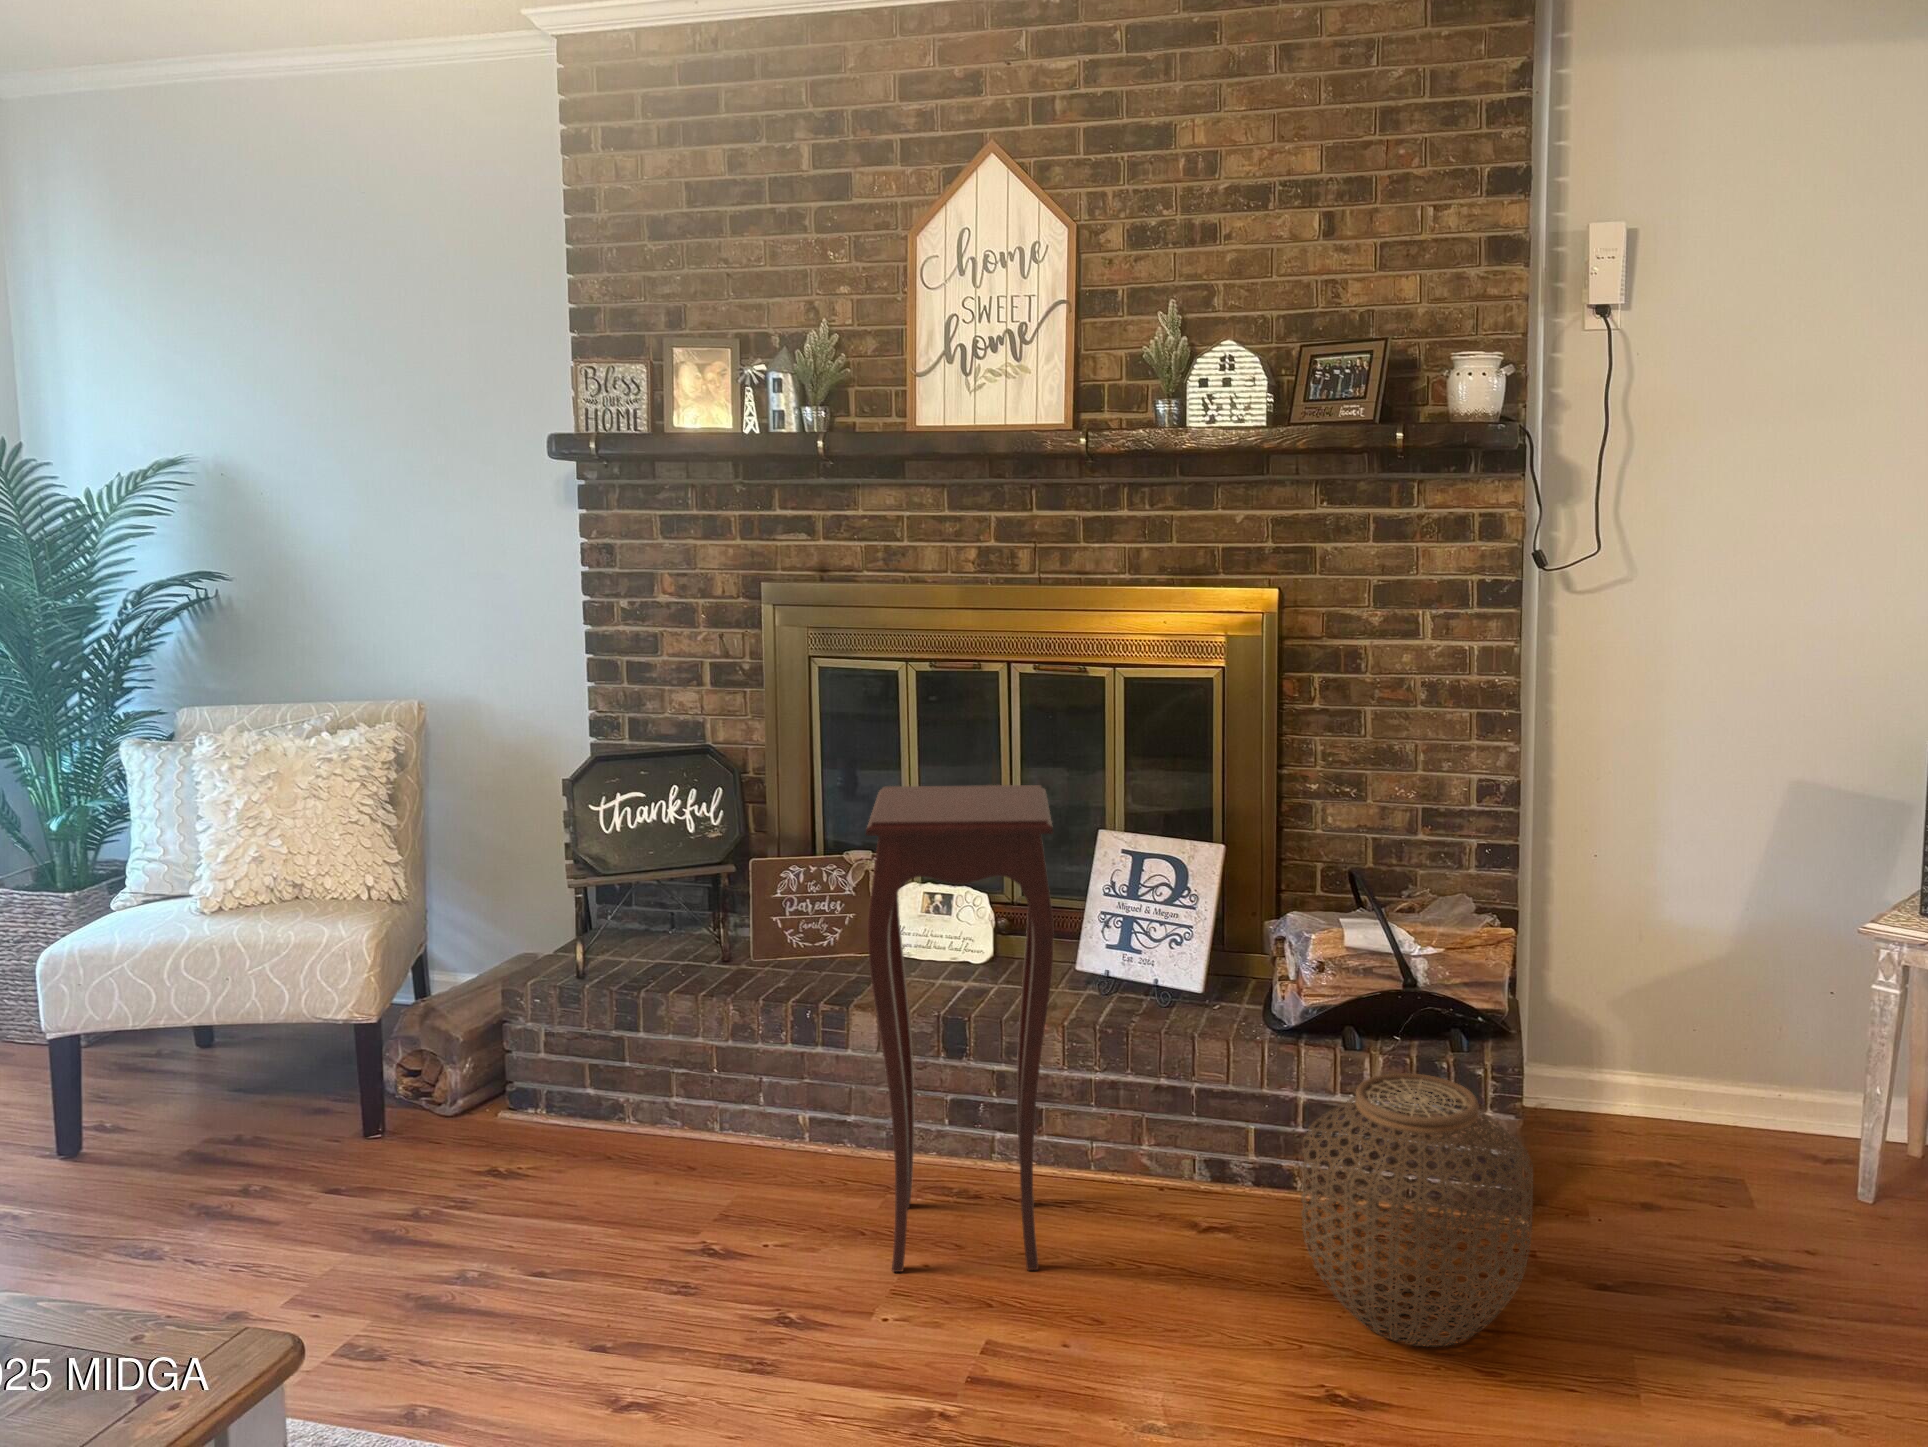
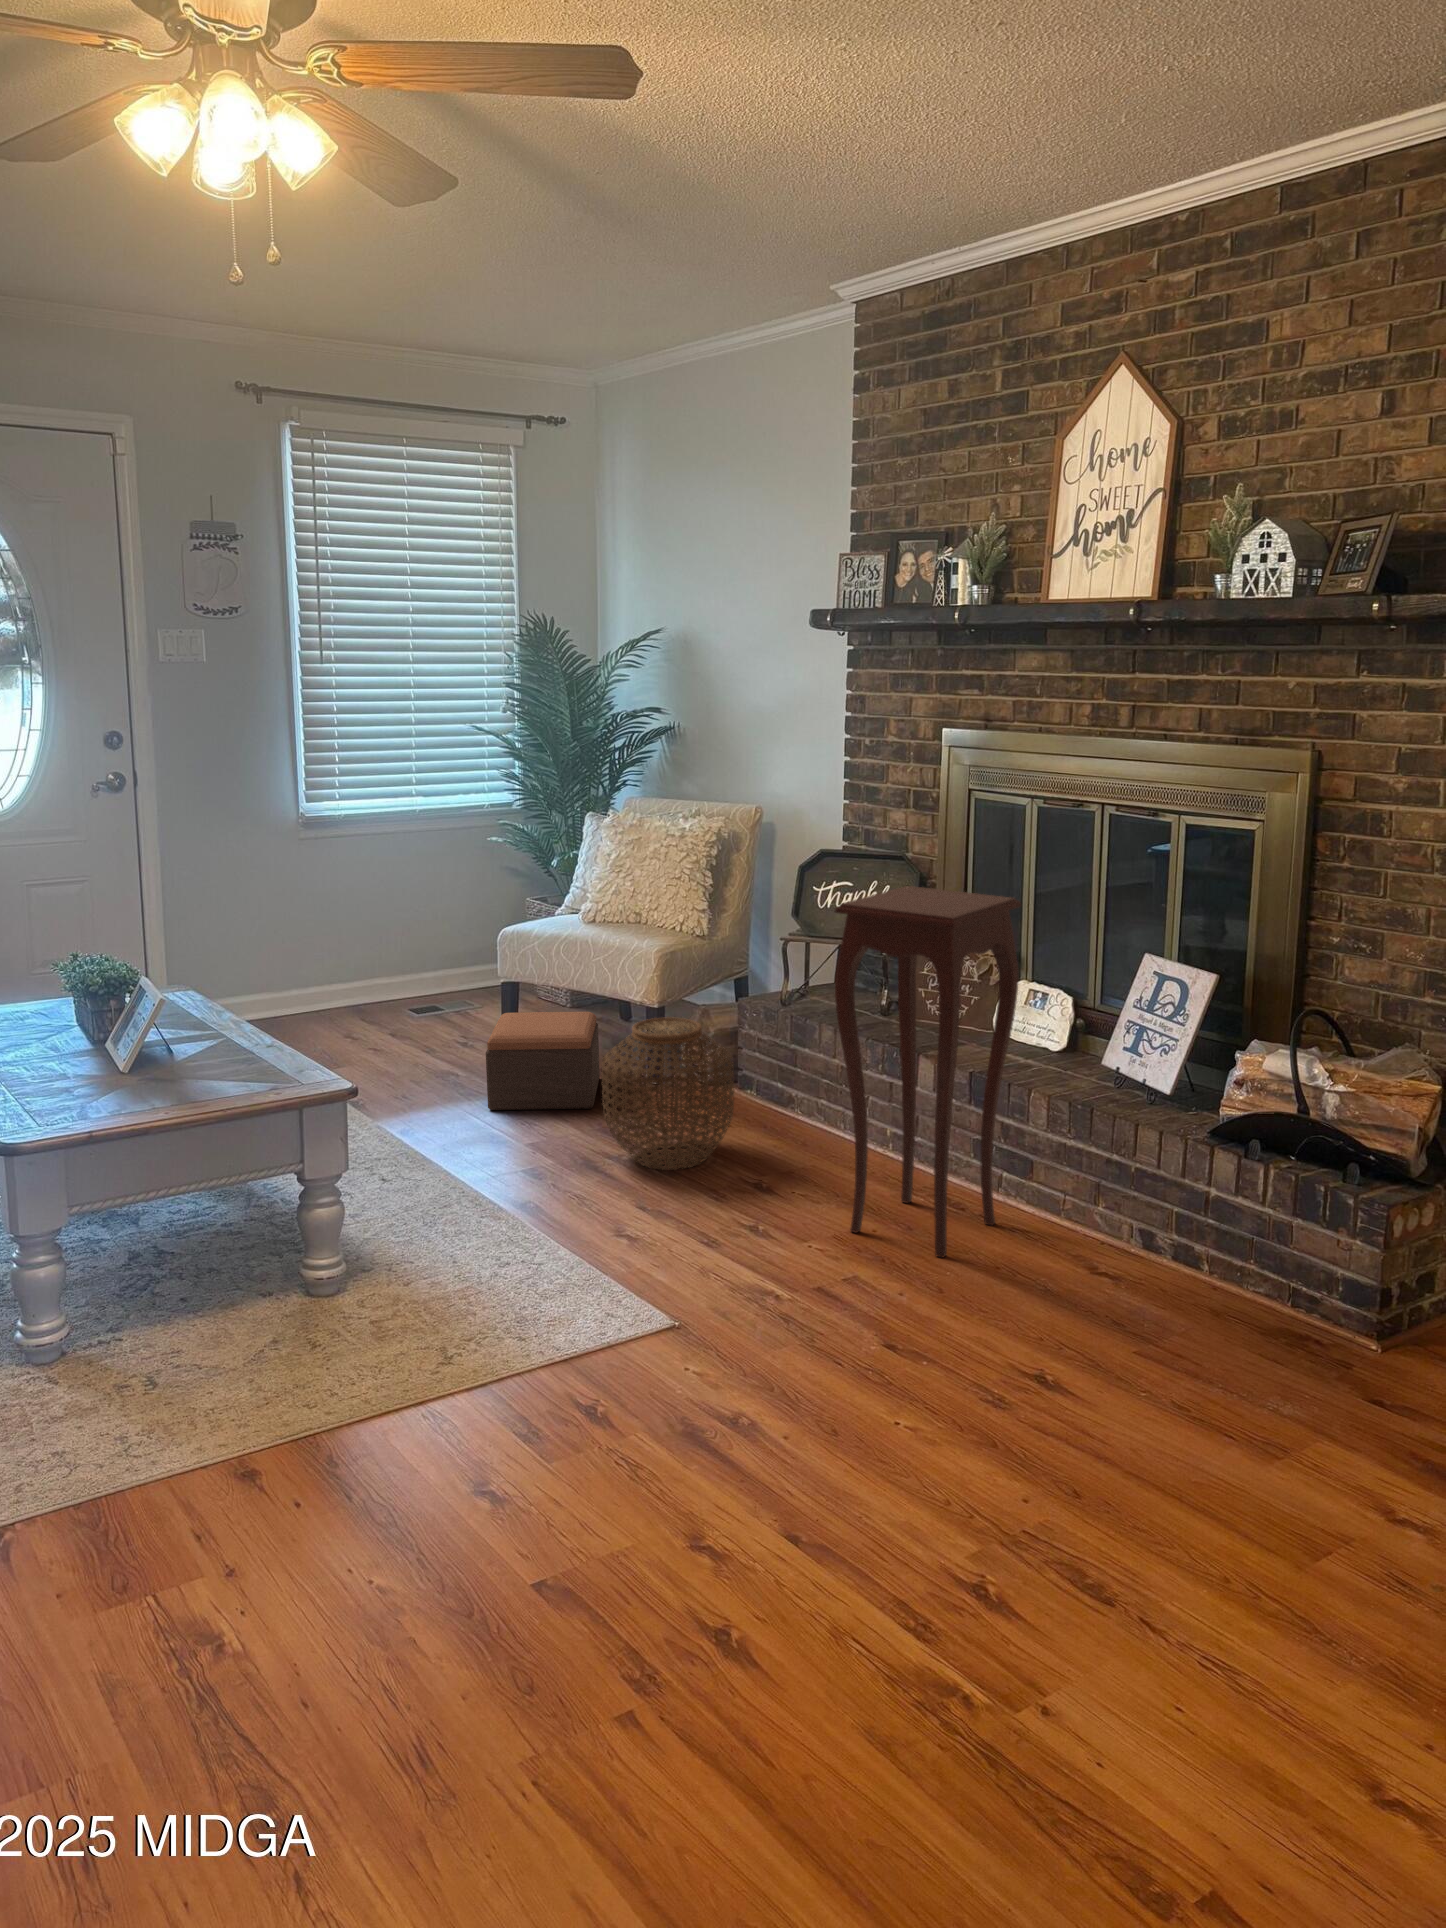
footstool: none [90,1043,314,1247] -> present [486,1012,600,1110]
woven basket: present [1301,1073,1533,1347] -> present [602,1017,734,1170]

